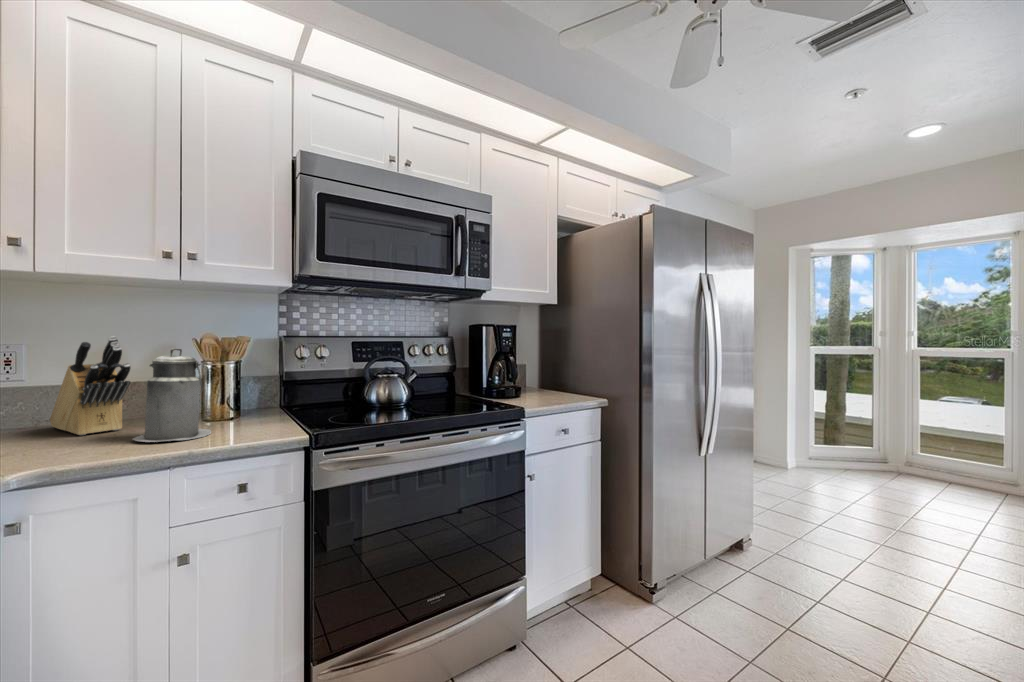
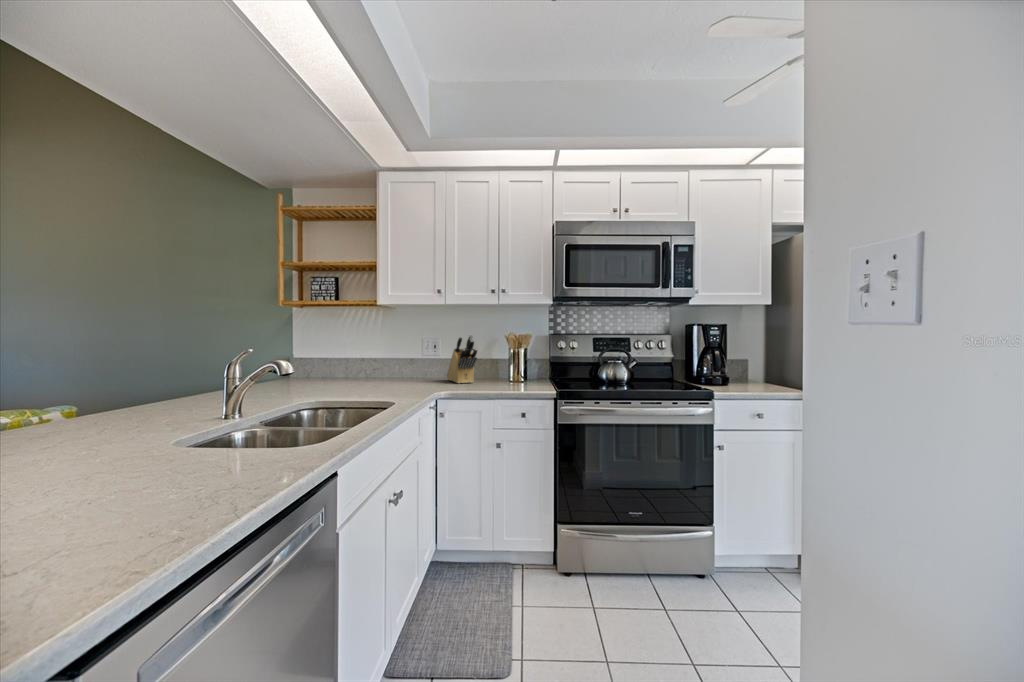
canister: present [133,348,211,442] -> none [478,341,511,389]

